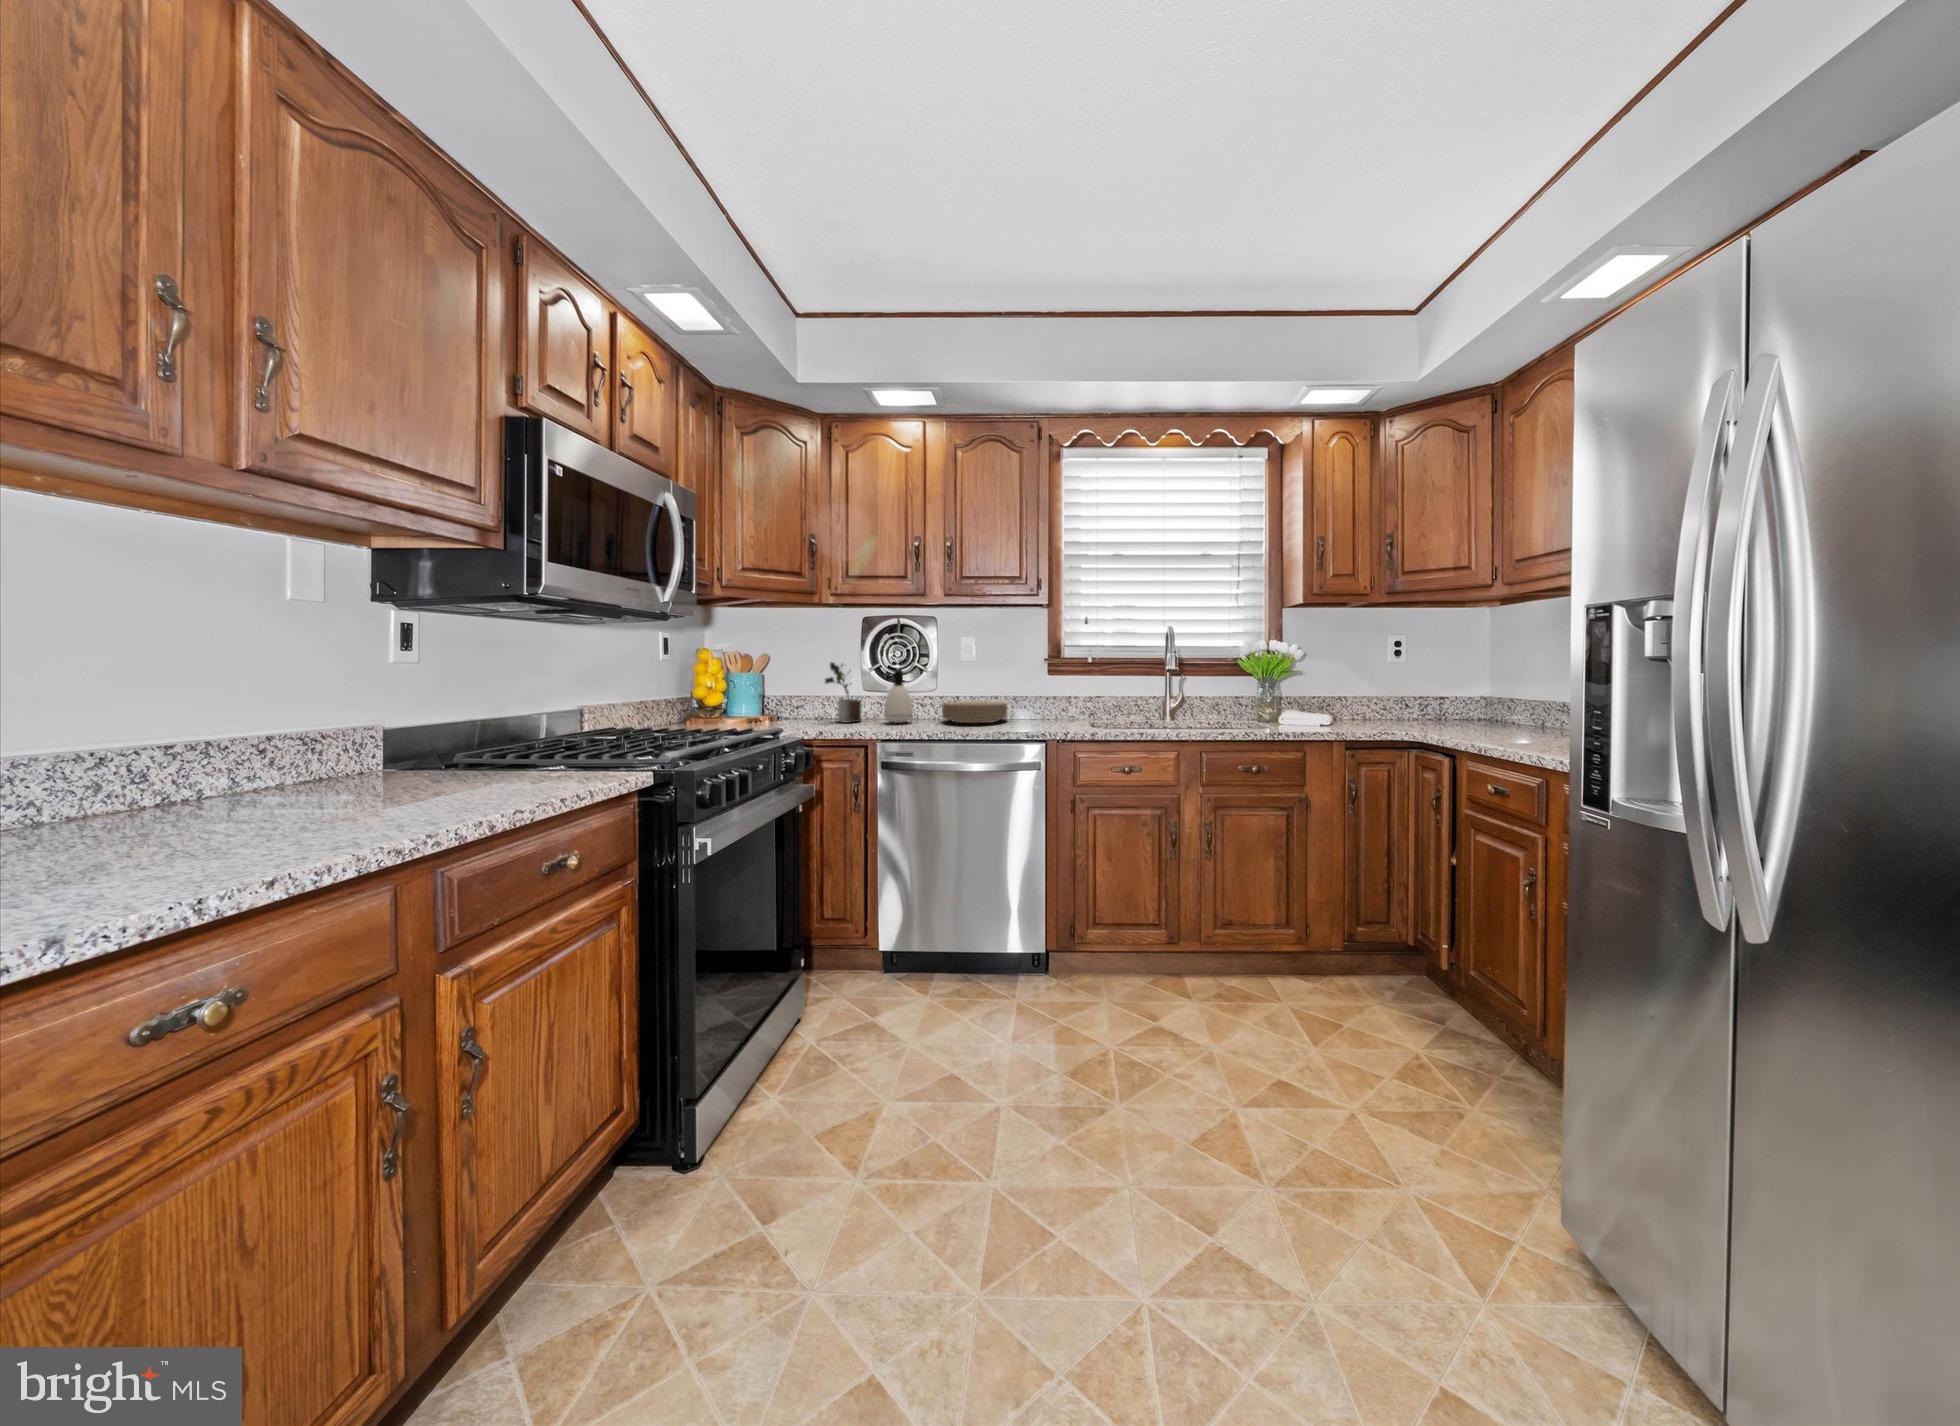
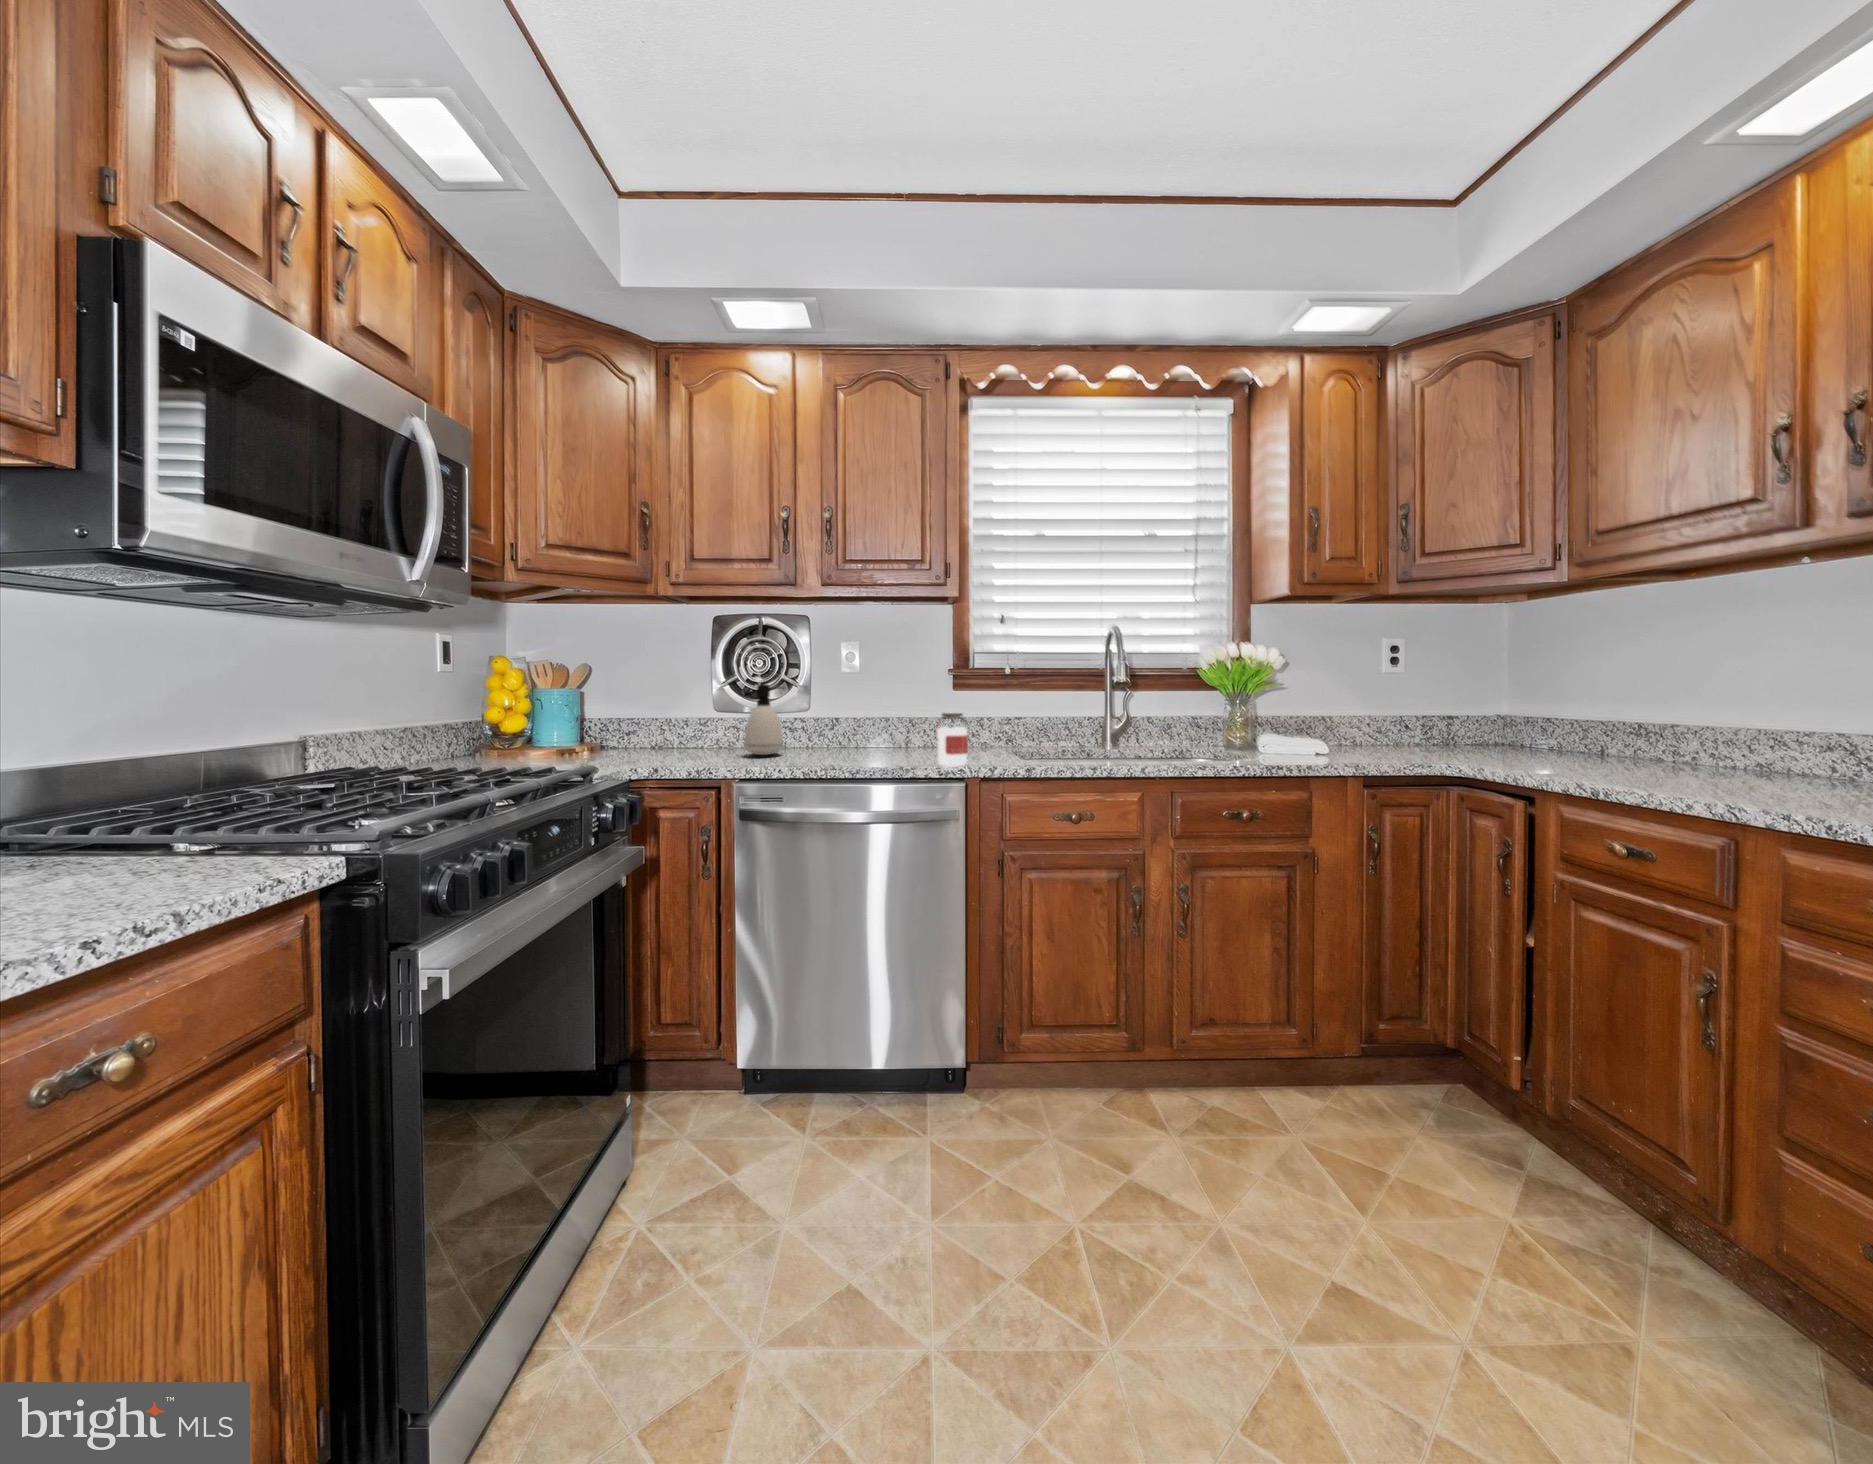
potted plant: present [825,662,861,723] -> none [662,674,714,755]
jar: none [1025,692,1049,733] -> present [936,713,968,767]
plate: present [942,701,1008,723] -> none [823,725,910,754]

